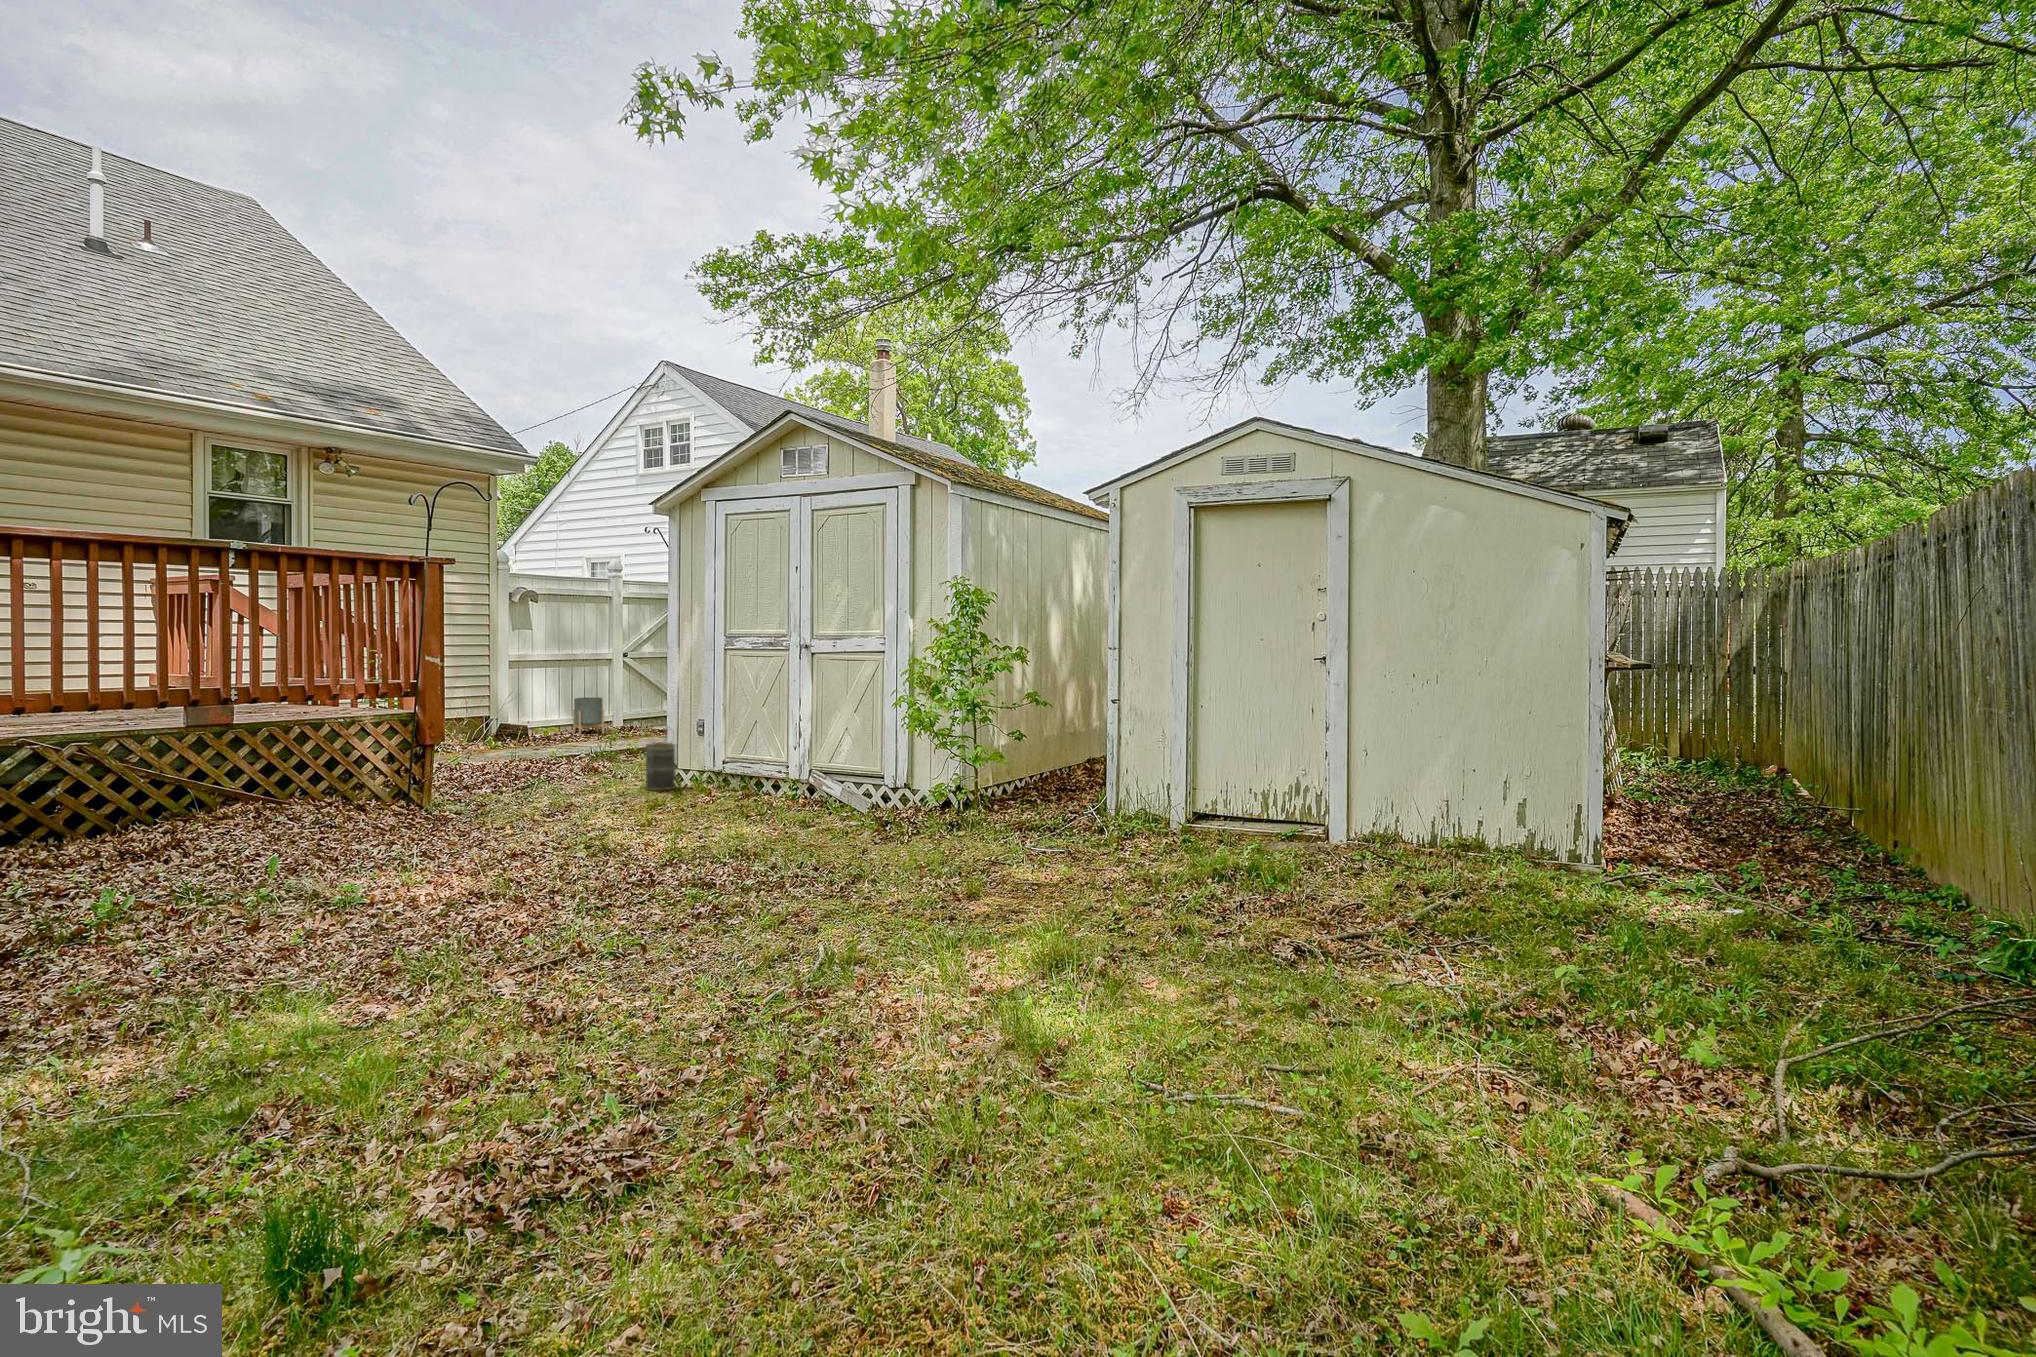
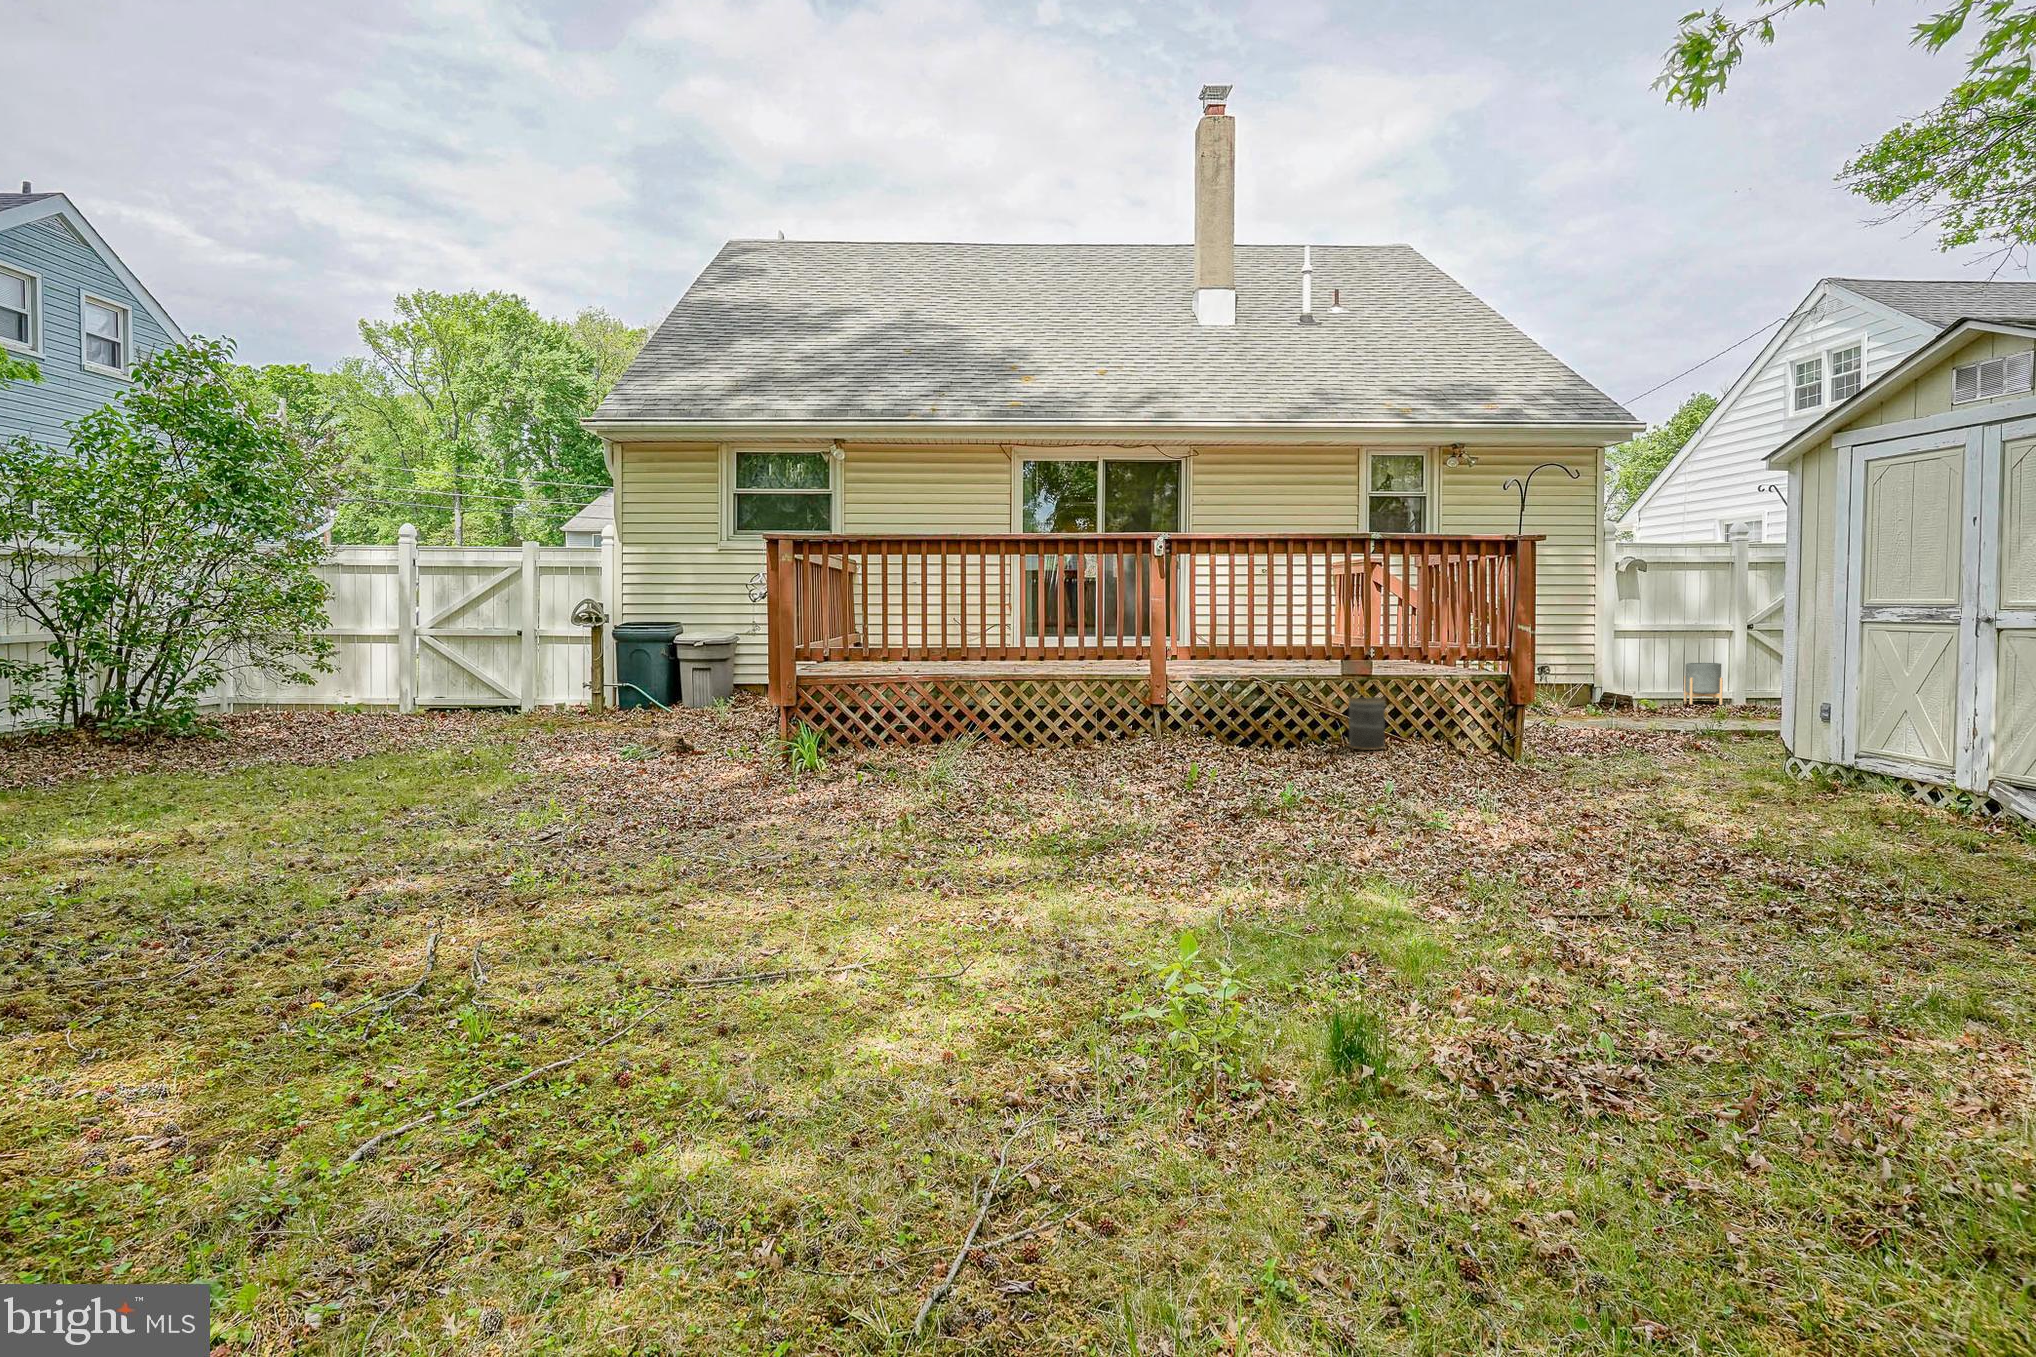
basket: present [645,742,676,791] -> present [1348,687,1385,750]

